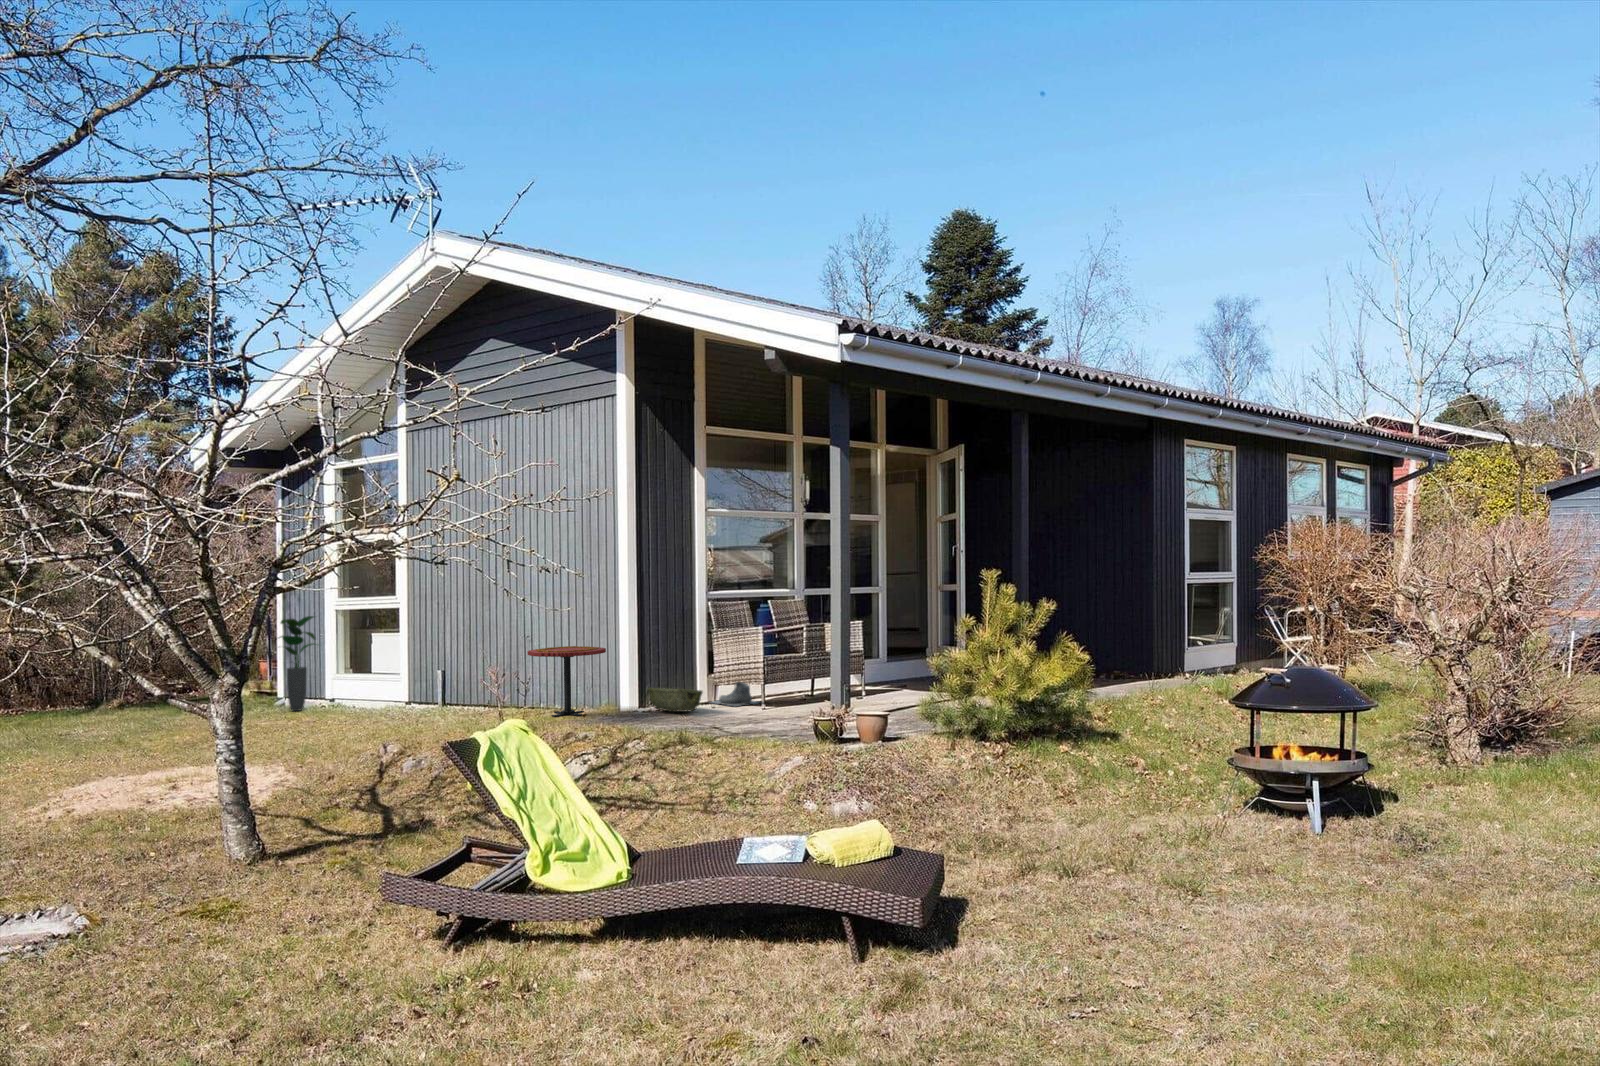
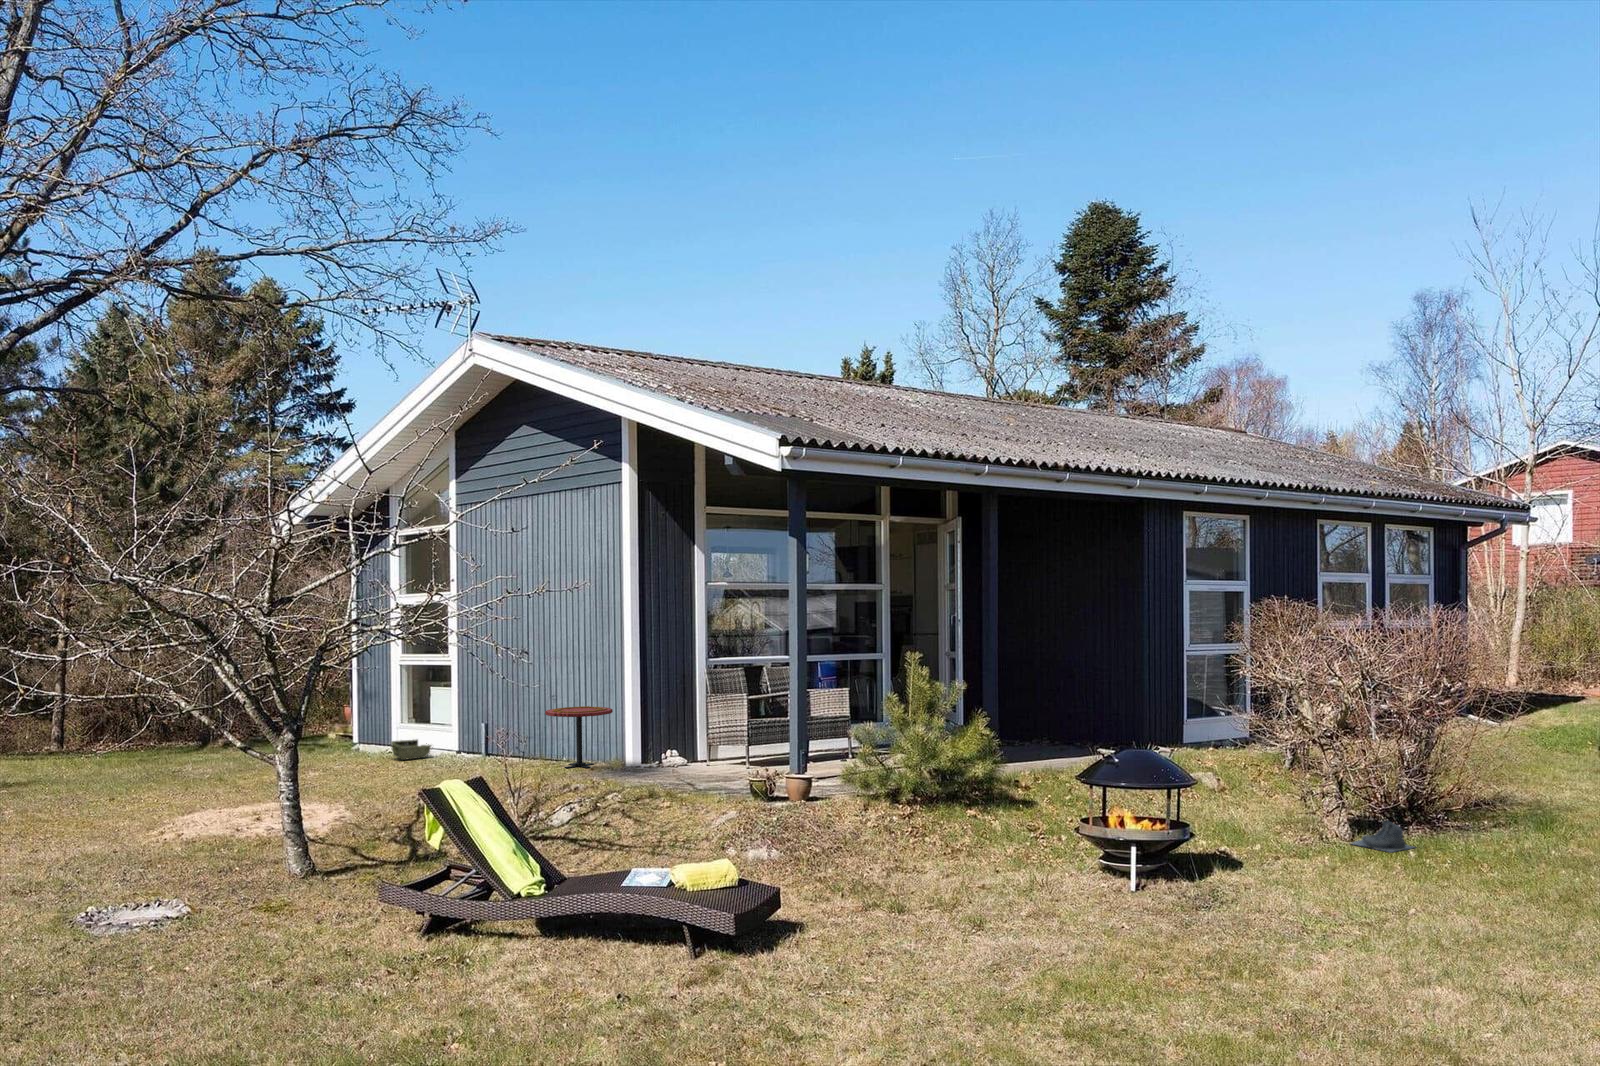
potted plant: present [279,616,315,711] -> none [353,666,392,752]
boots: present [712,681,757,707] -> present [1352,821,1413,852]
woven basket: present [649,688,703,712] -> present [391,740,431,760]

